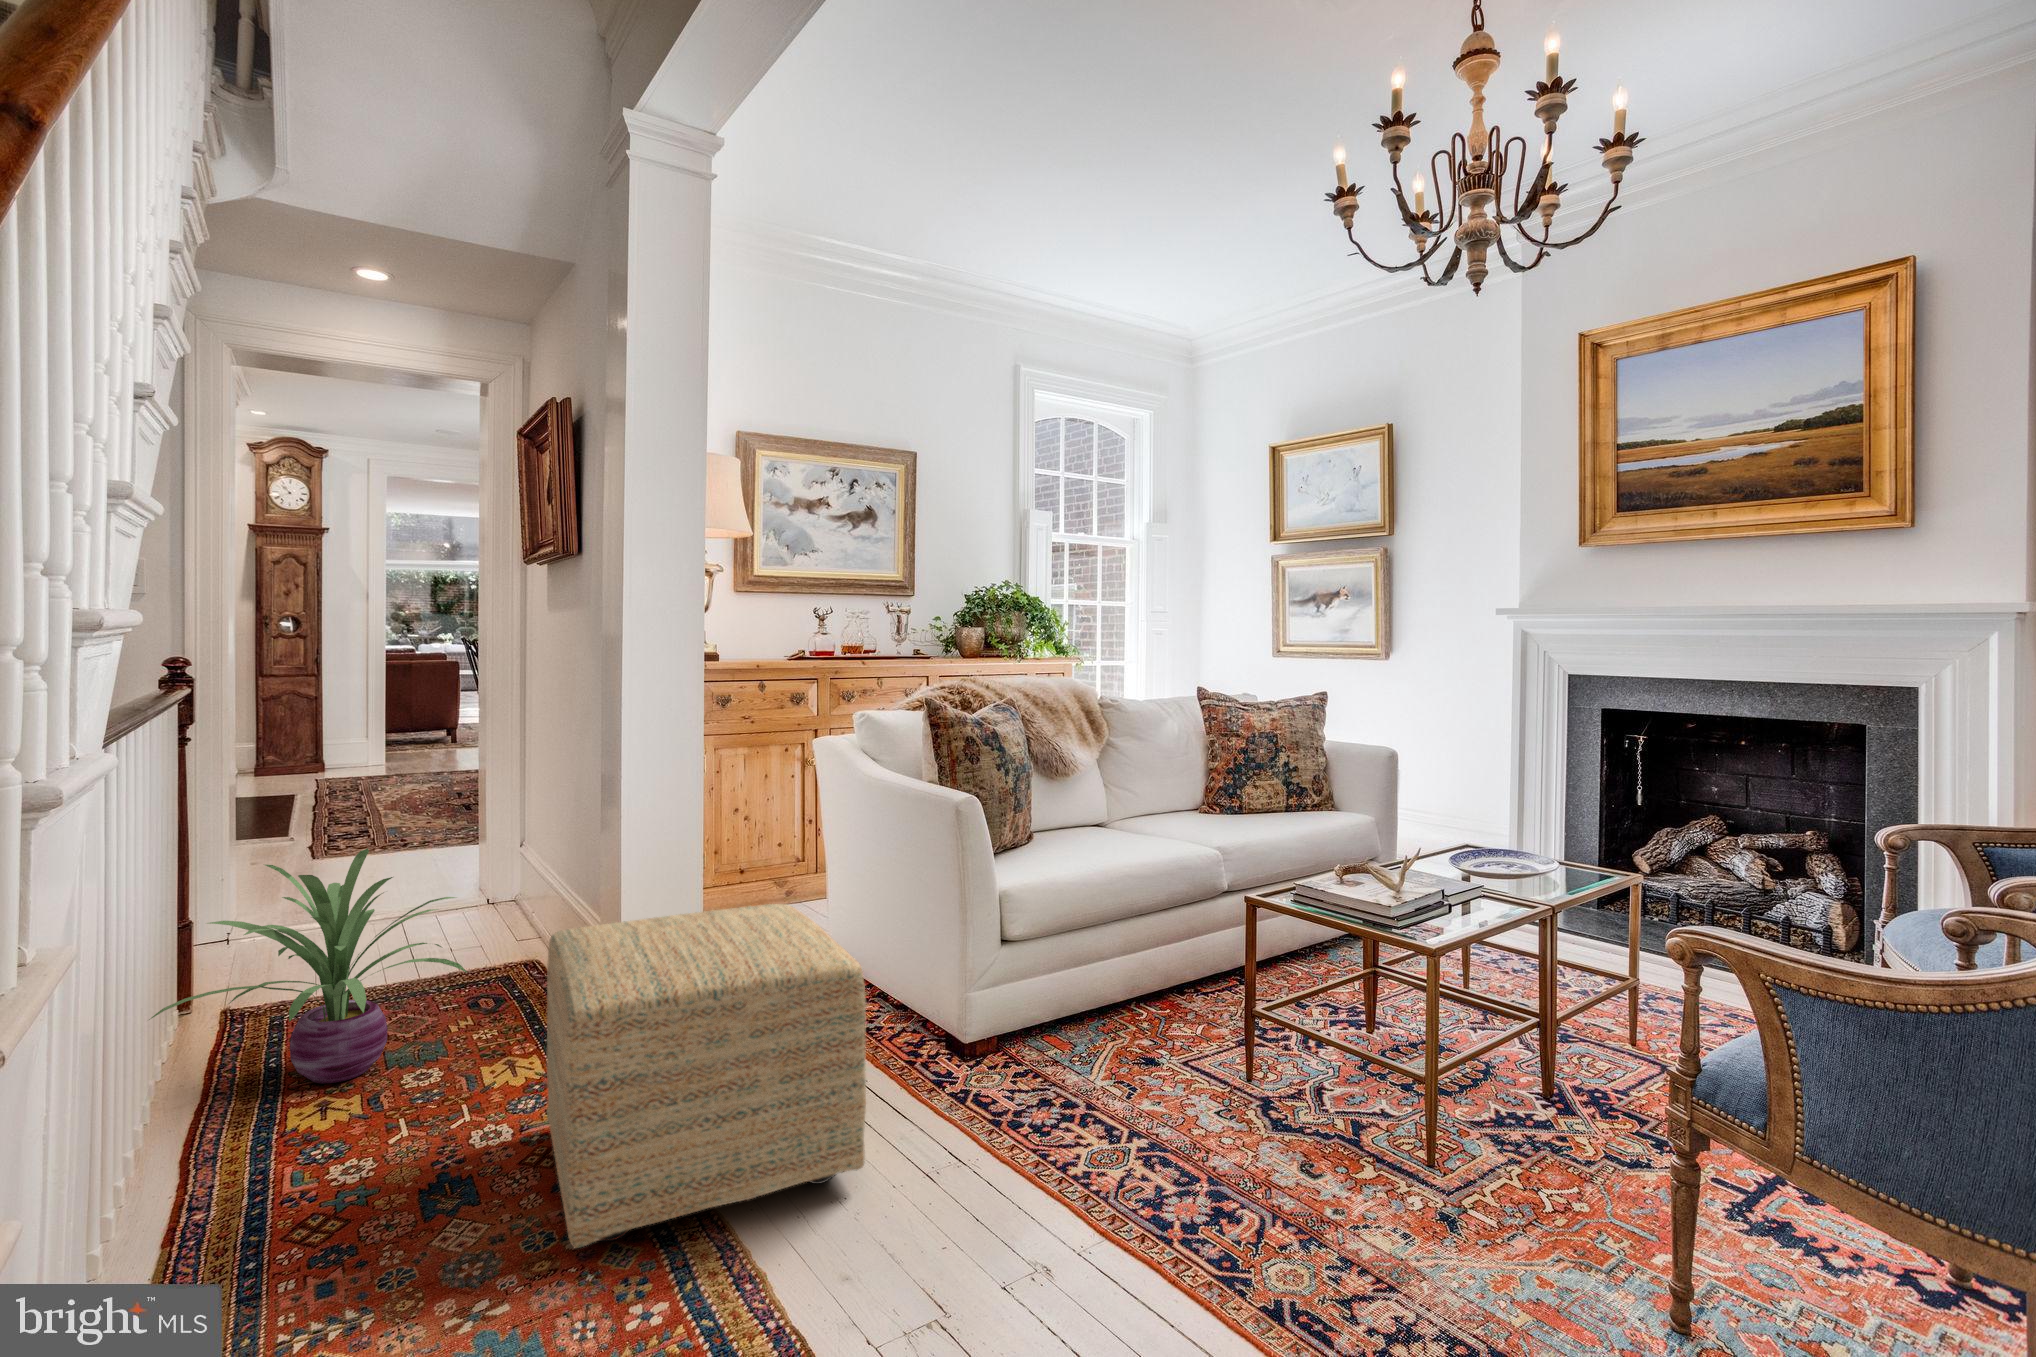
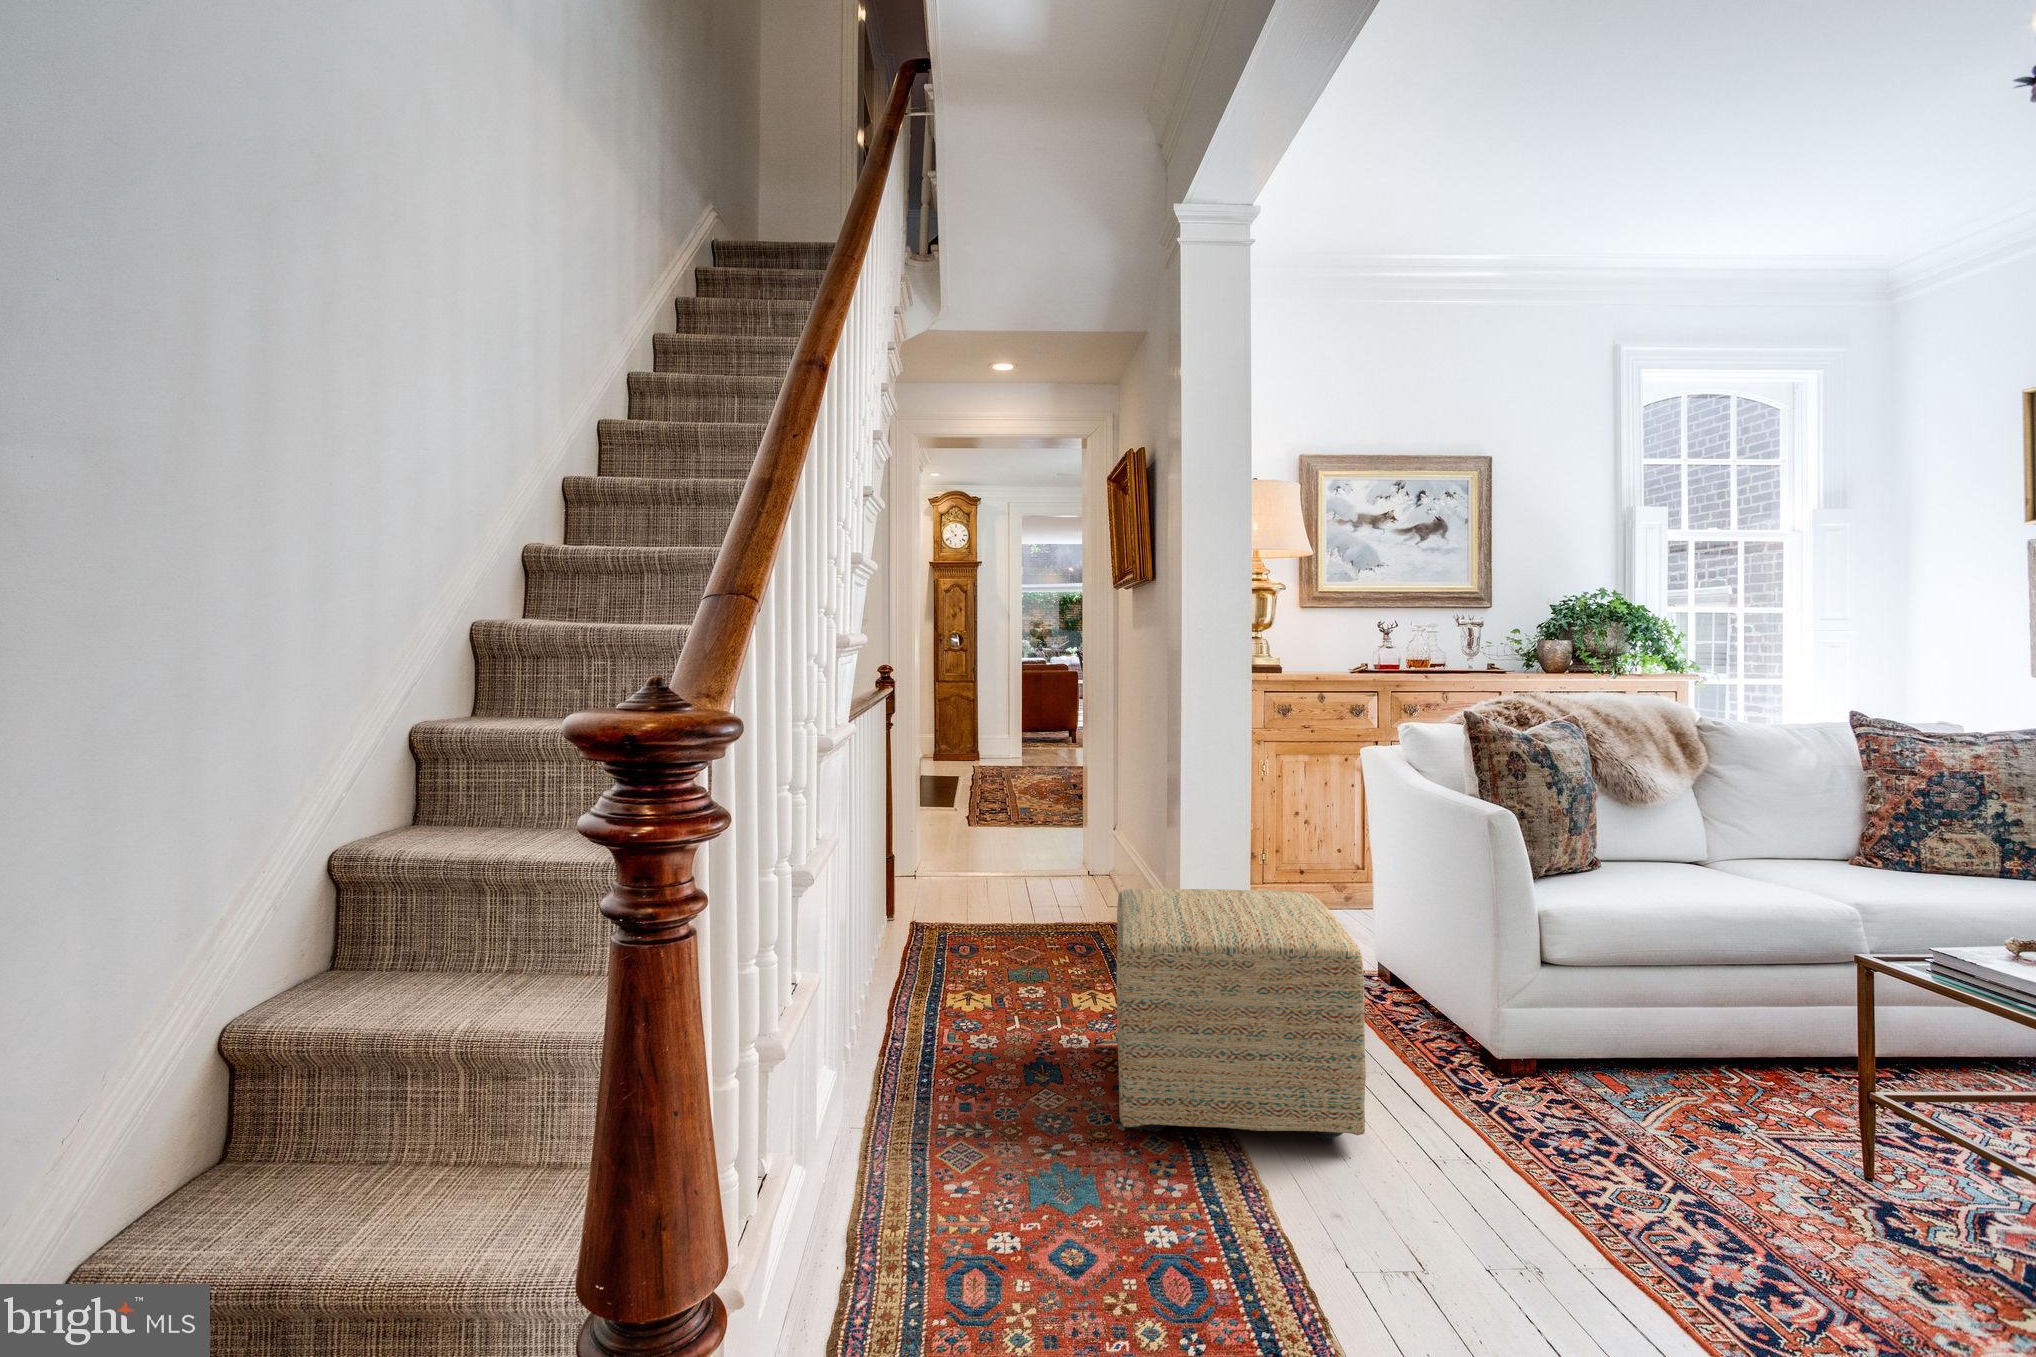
decorative plant: present [149,848,467,1084] -> none [888,817,1071,982]

